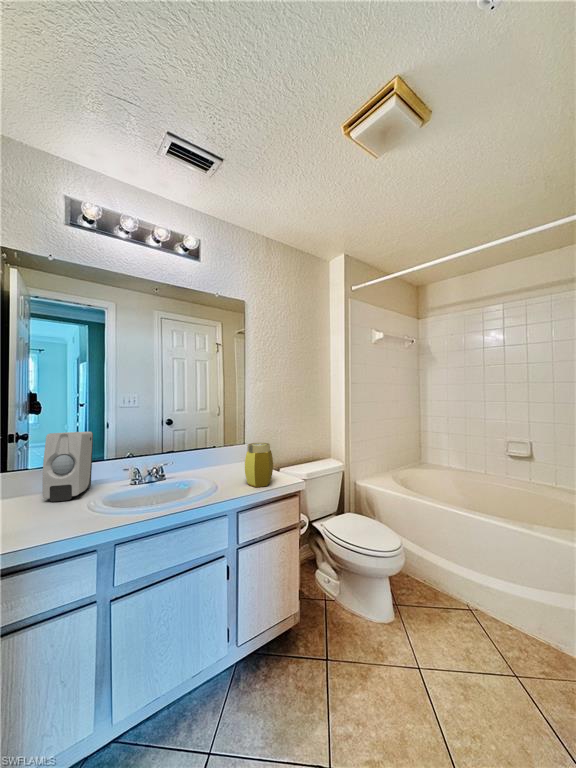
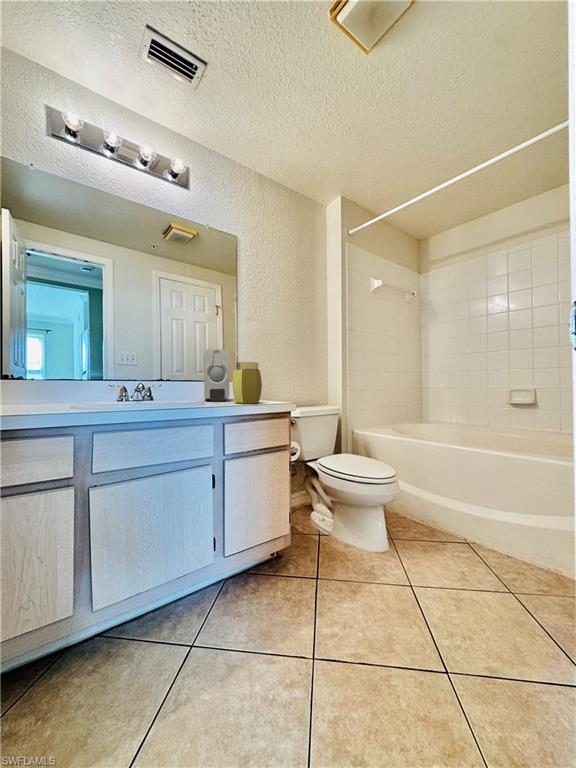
soap dispenser: present [43,432,93,502] -> present [204,349,230,401]

